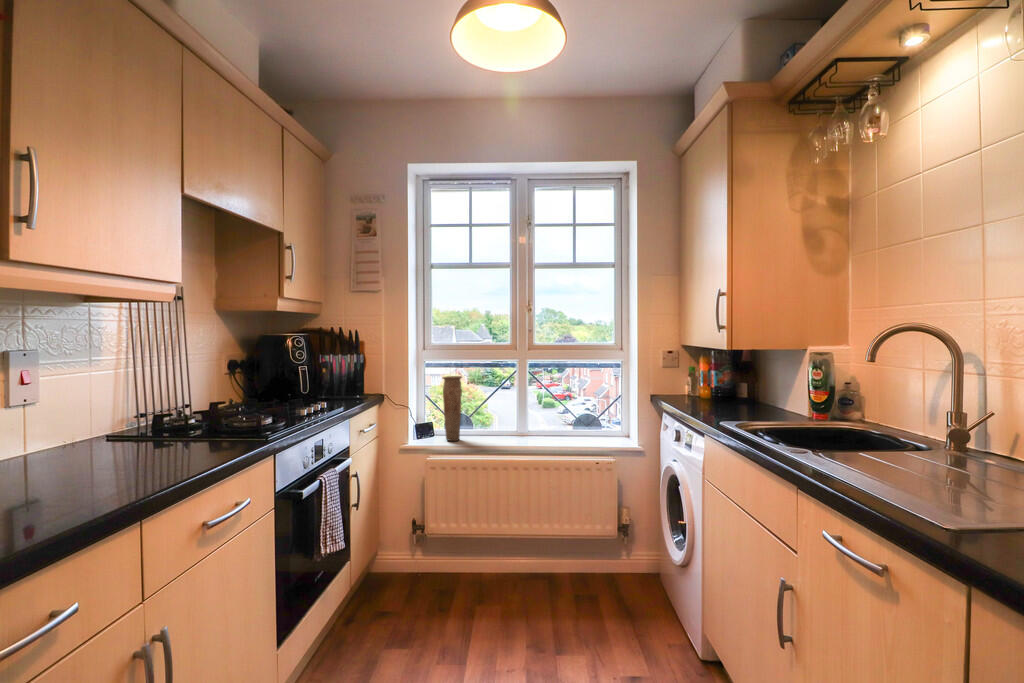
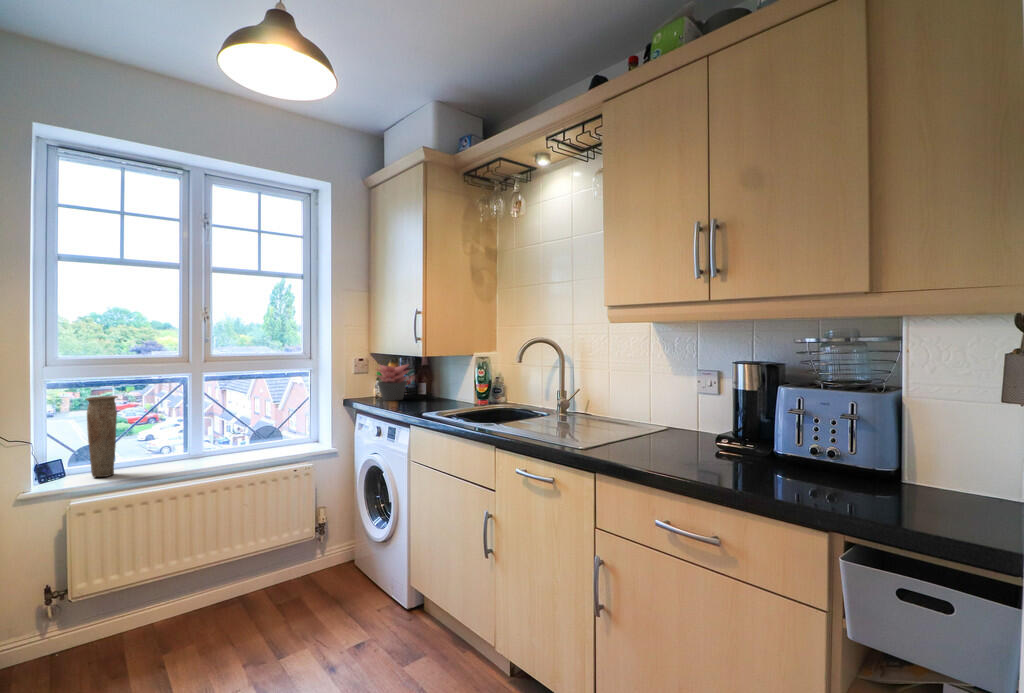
succulent plant: none [681,358,725,402] -> present [376,365,409,401]

